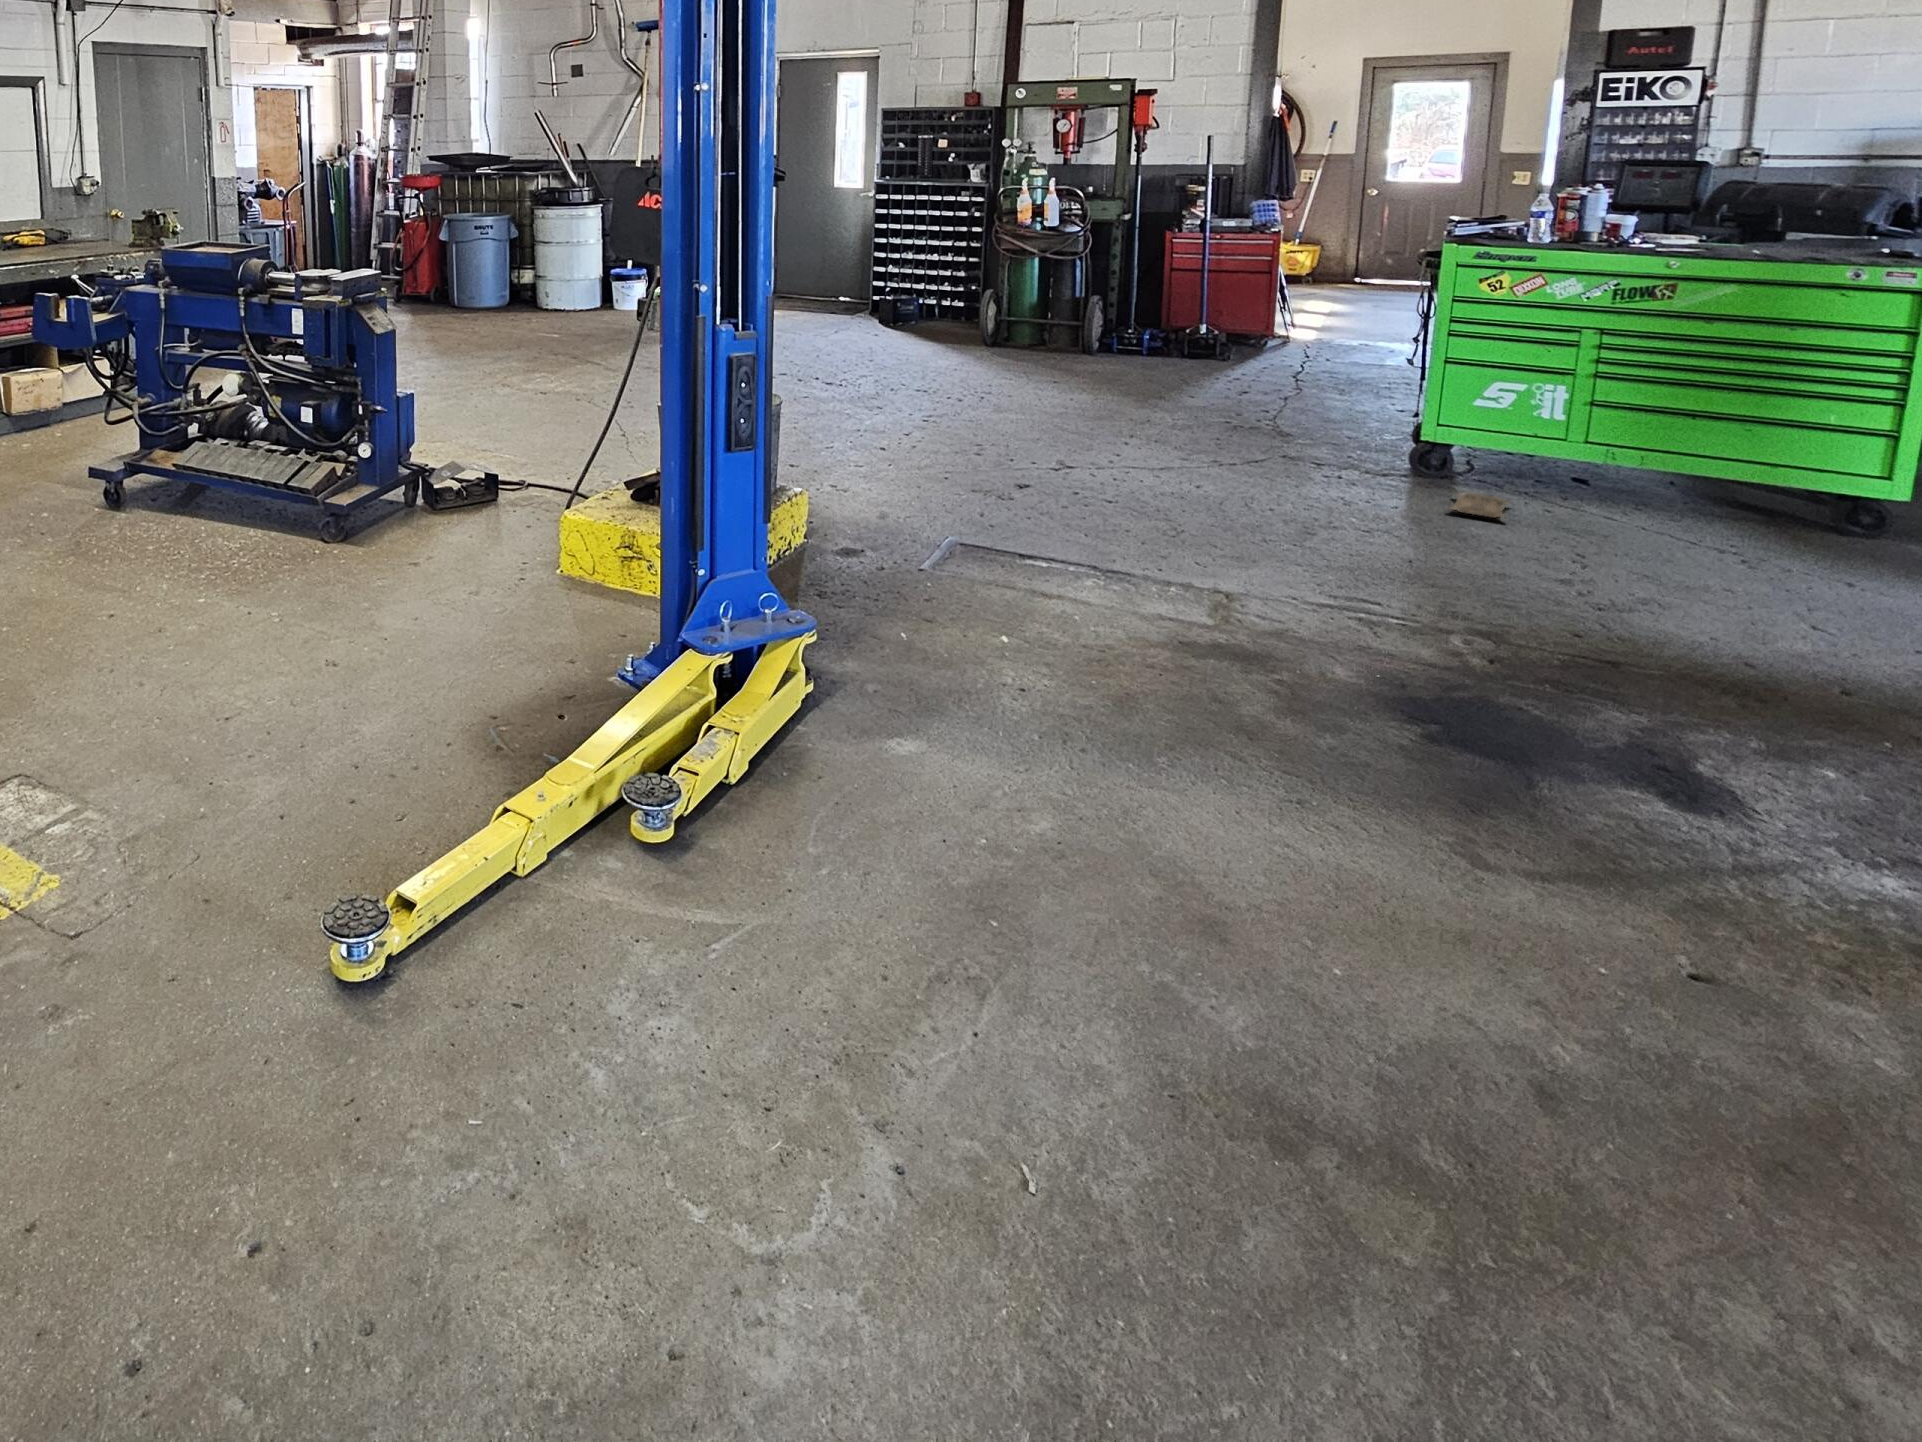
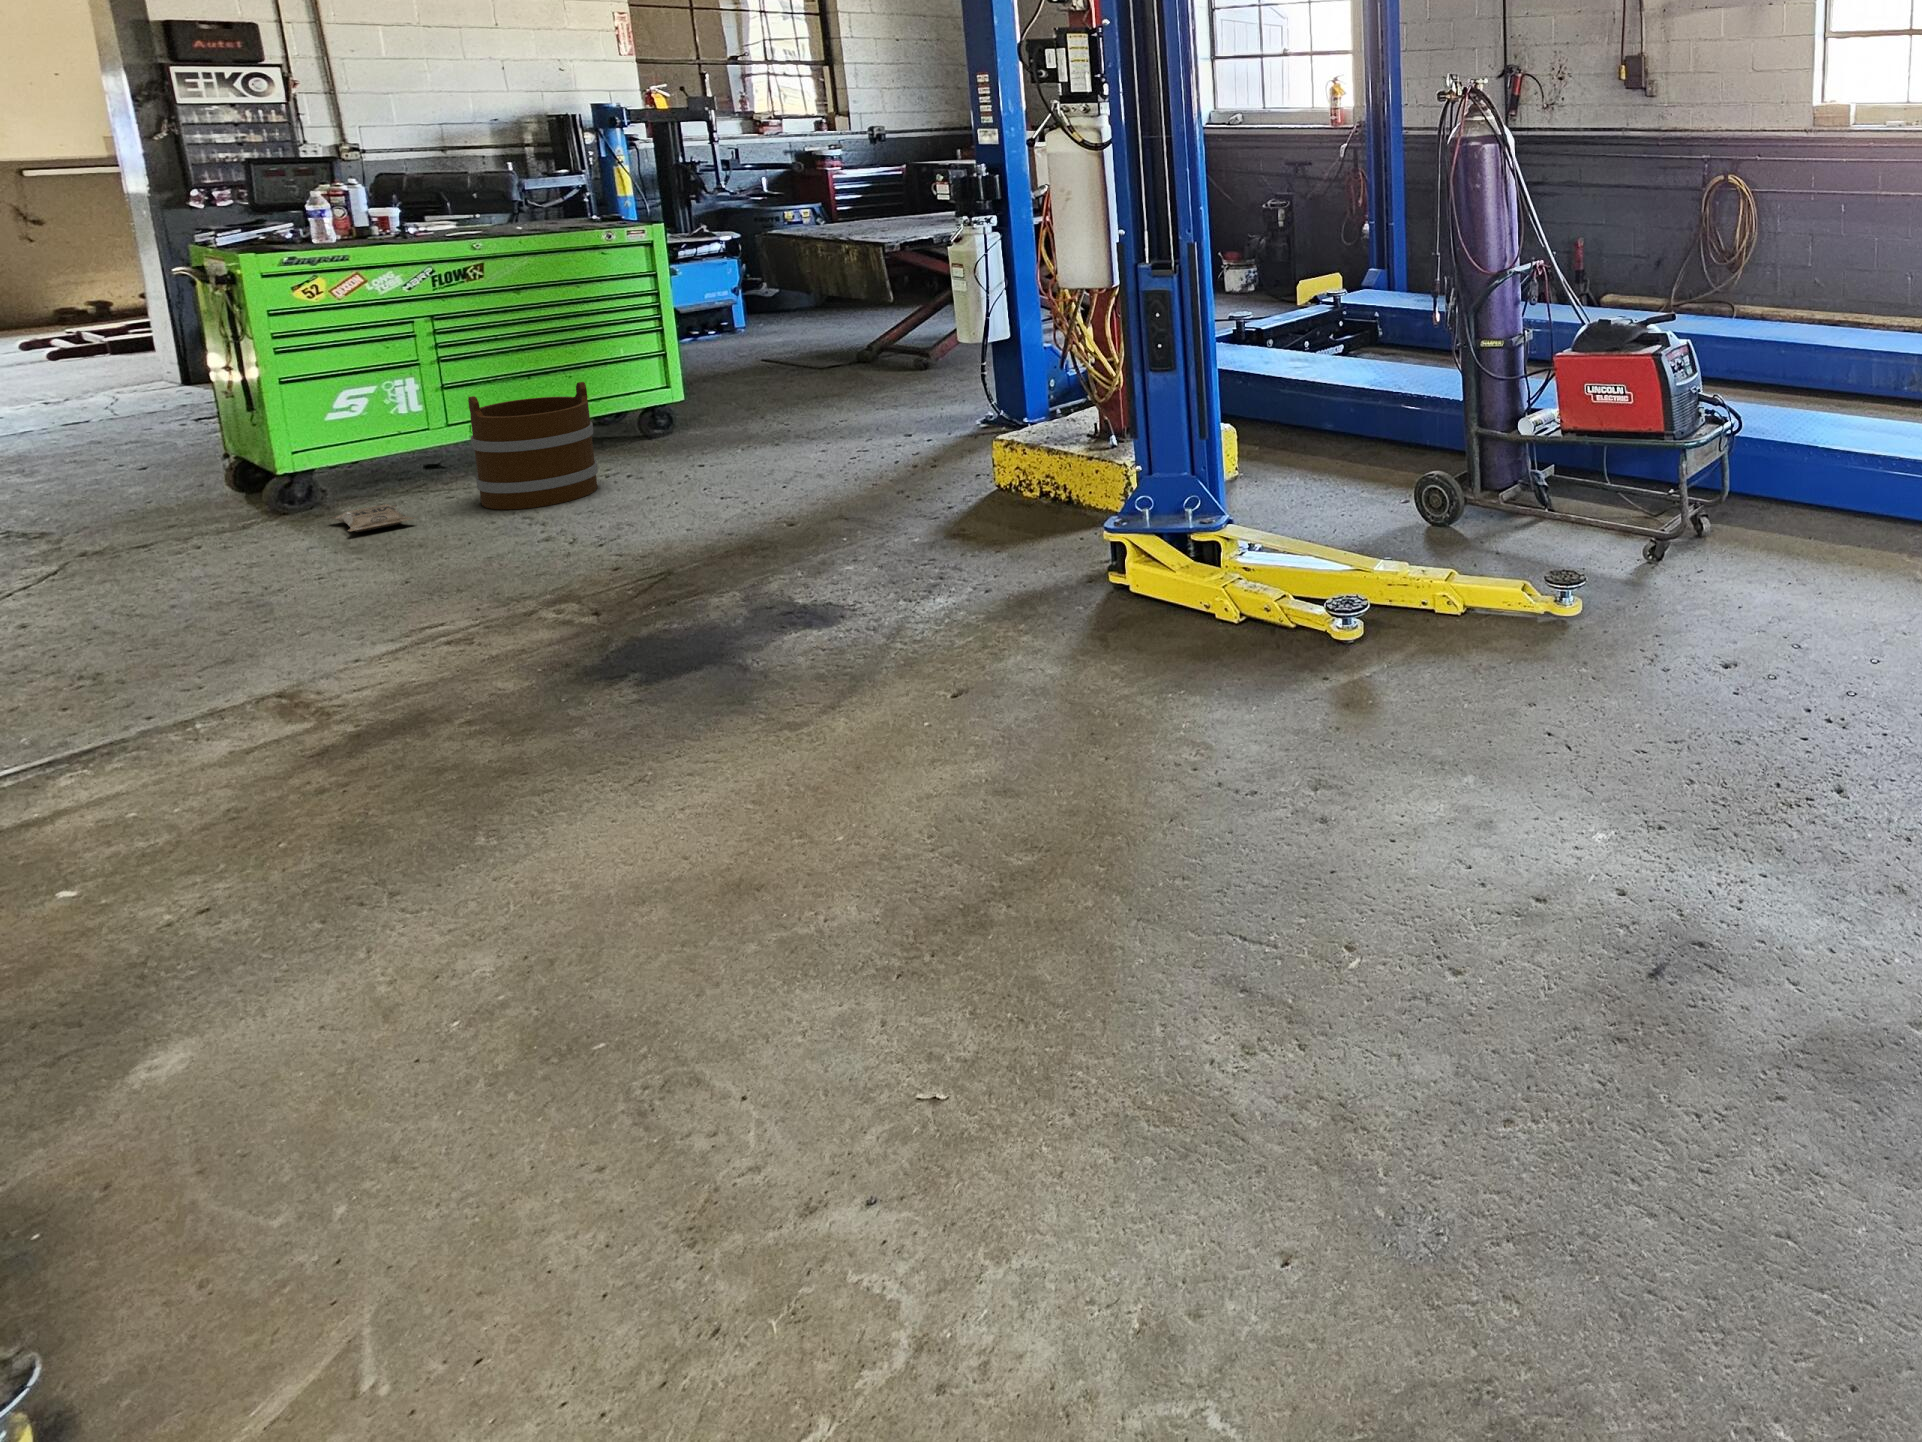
bucket: none [1584,418,1741,561] -> present [468,382,598,510]

